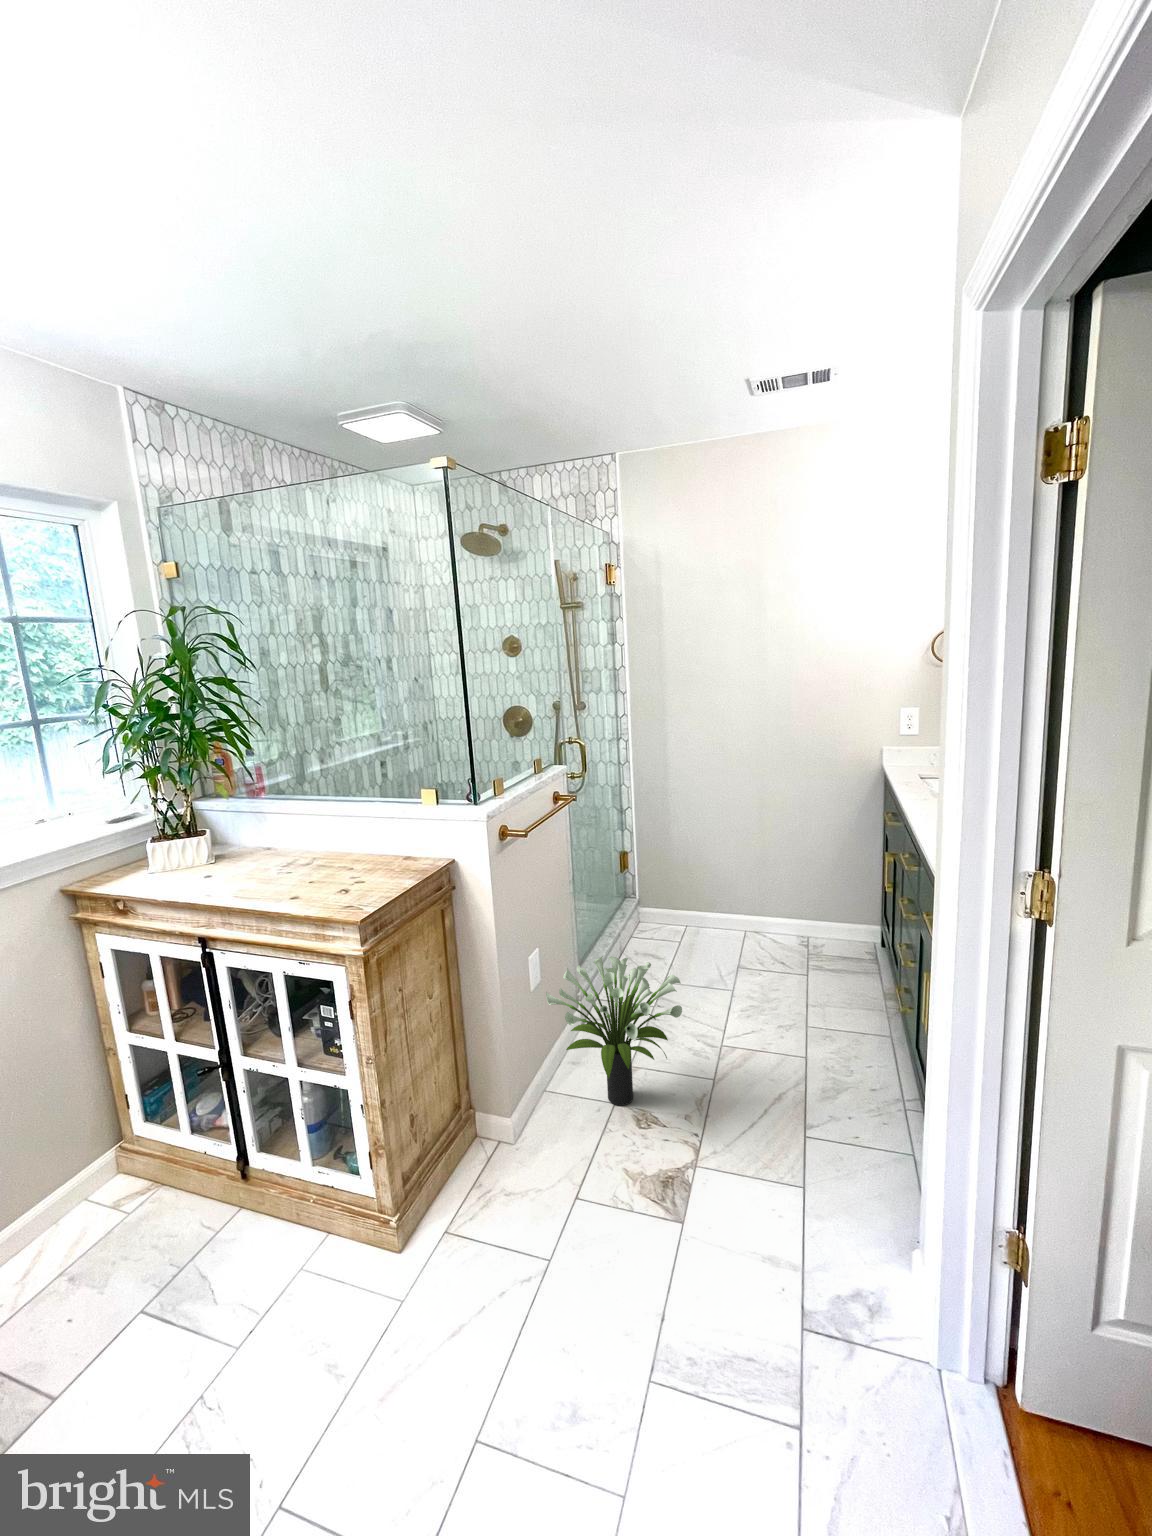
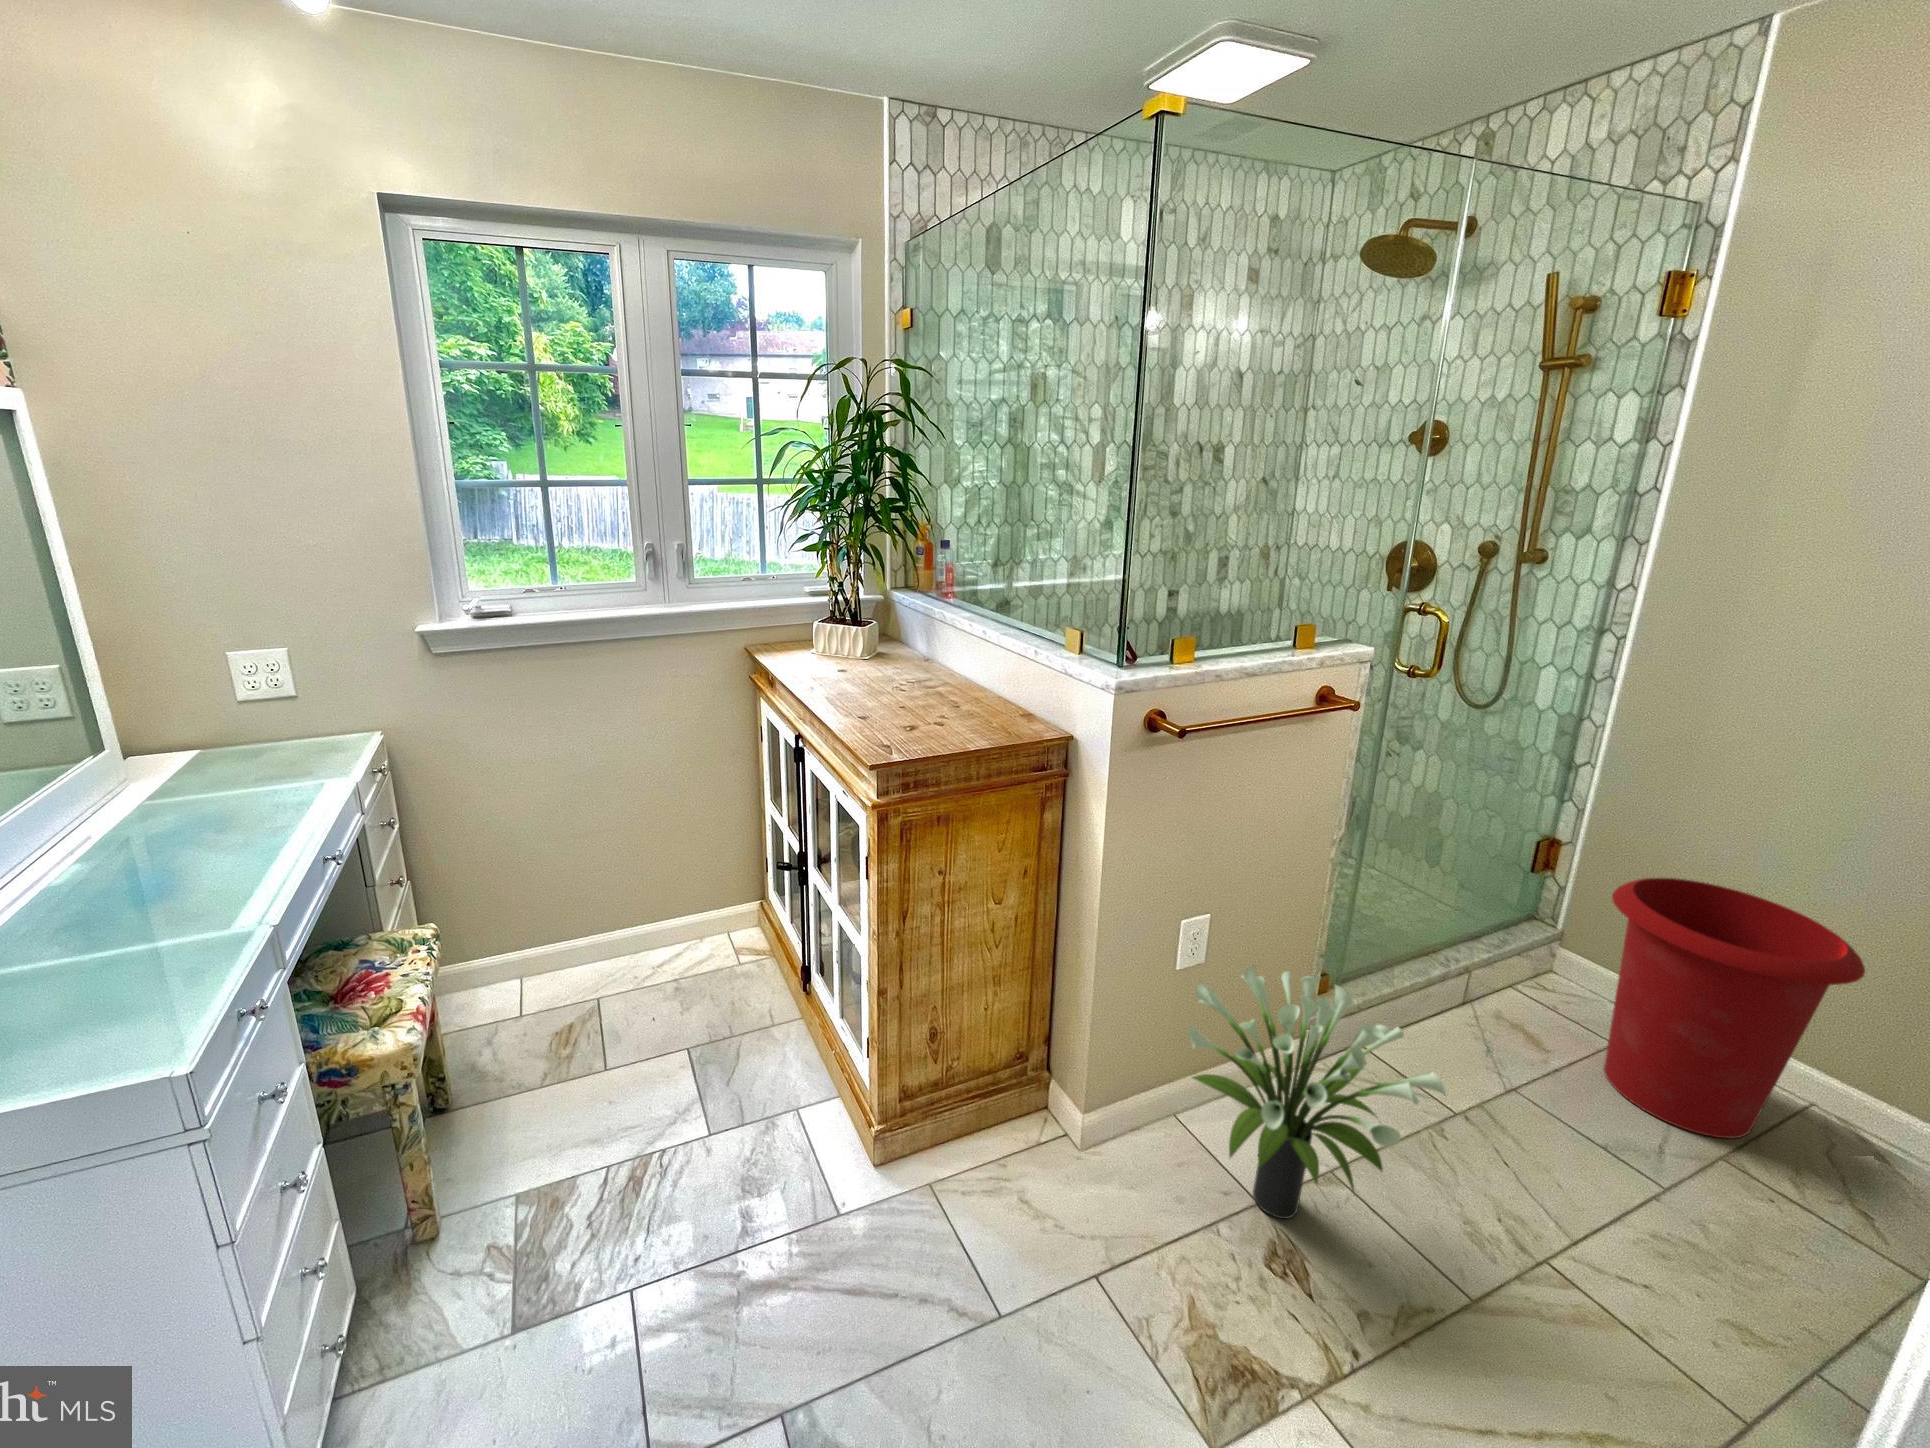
waste bin: none [667,847,757,967] -> present [1604,878,1865,1138]

